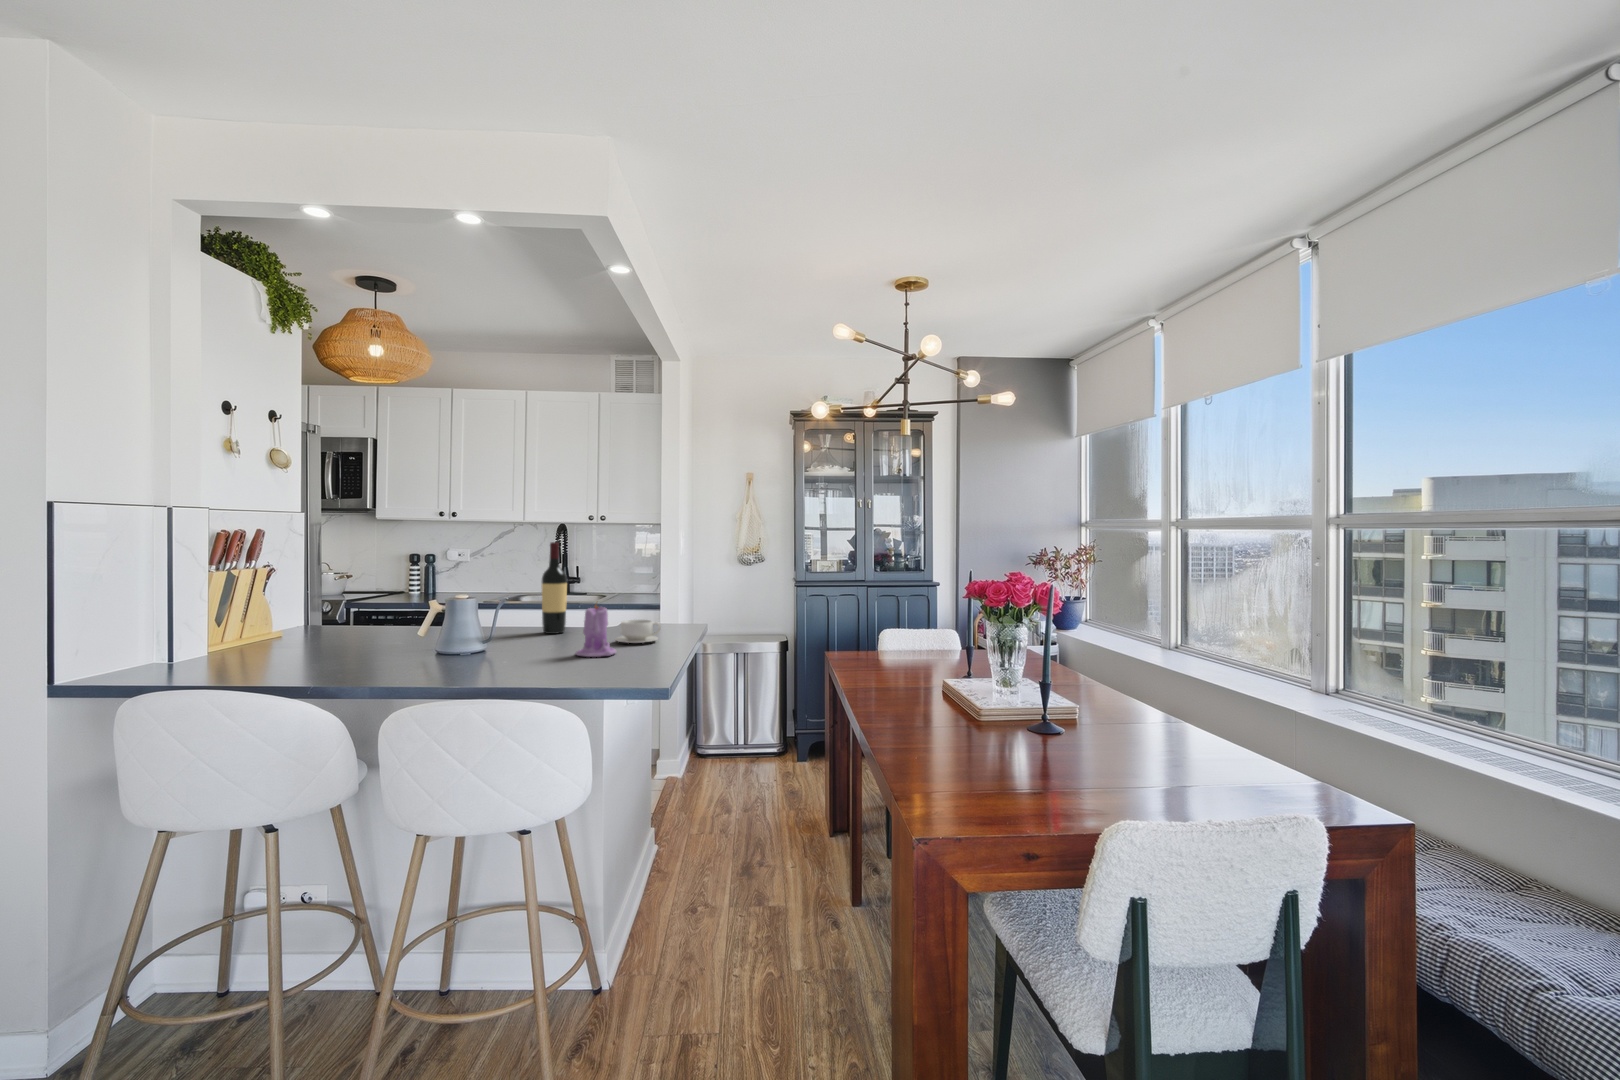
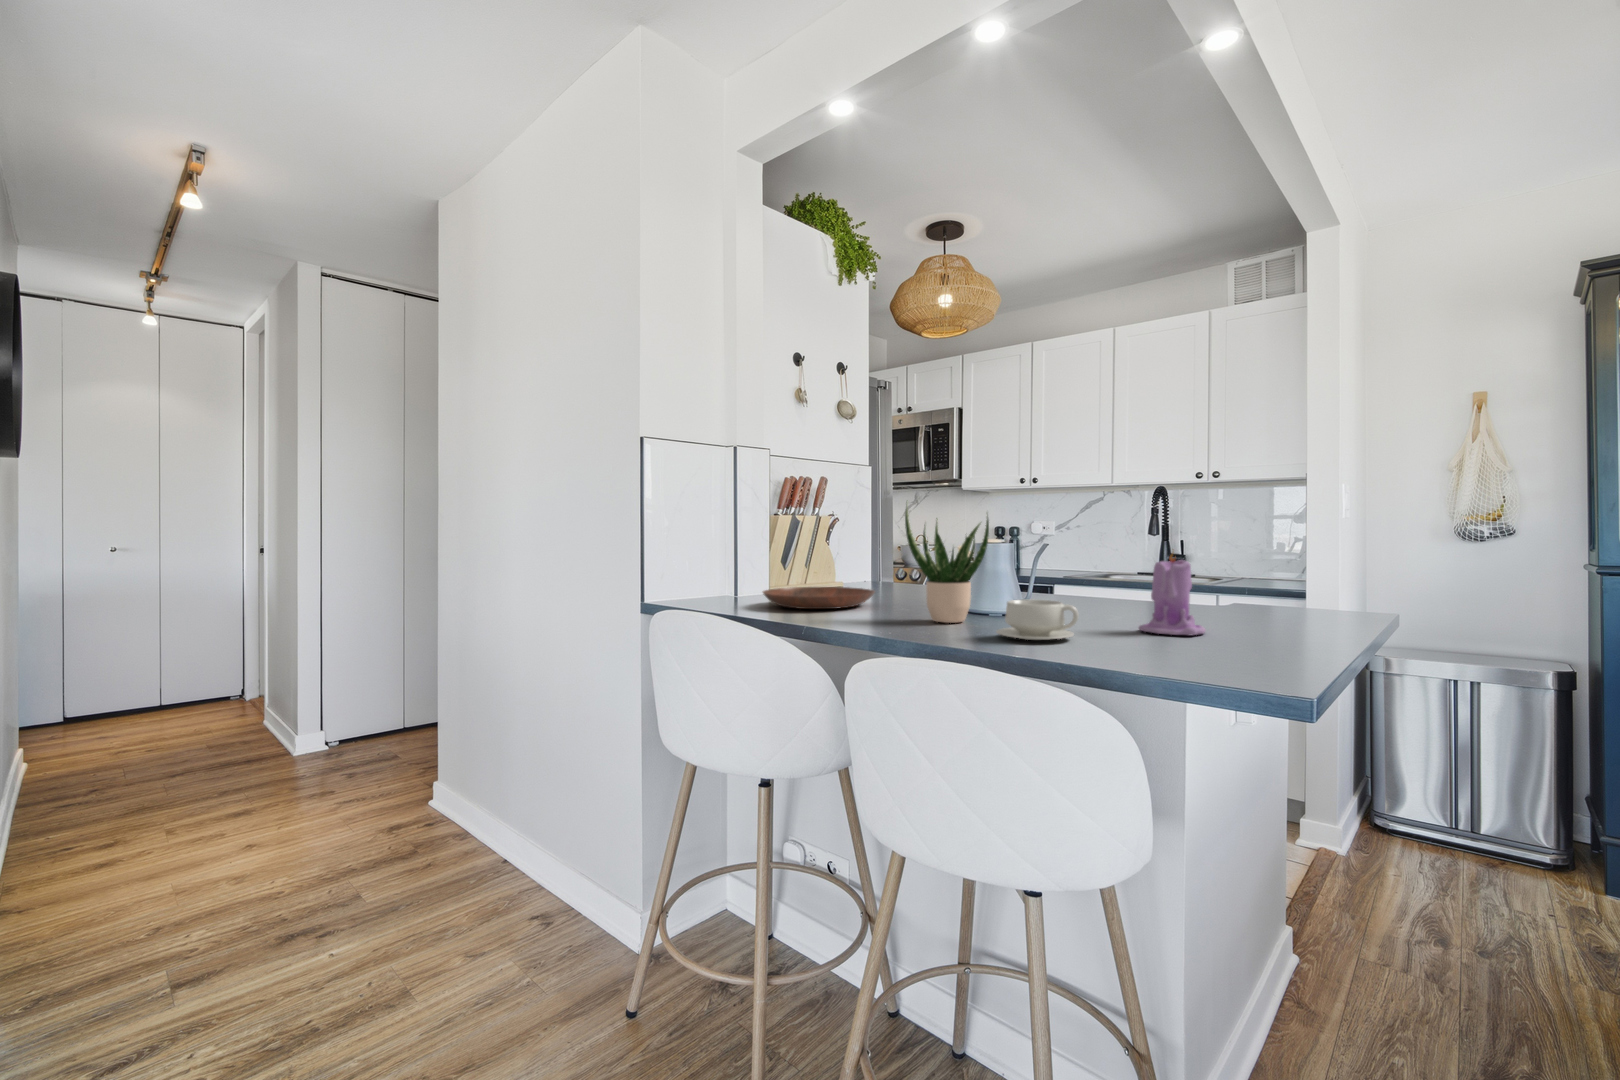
wine bottle: present [542,542,567,634] -> none [1105,478,1141,606]
potted plant: none [388,566,465,664] -> present [905,506,989,623]
teacup: present [615,620,661,643] -> present [996,600,1079,640]
bowl: none [209,637,343,664] -> present [763,587,875,609]

